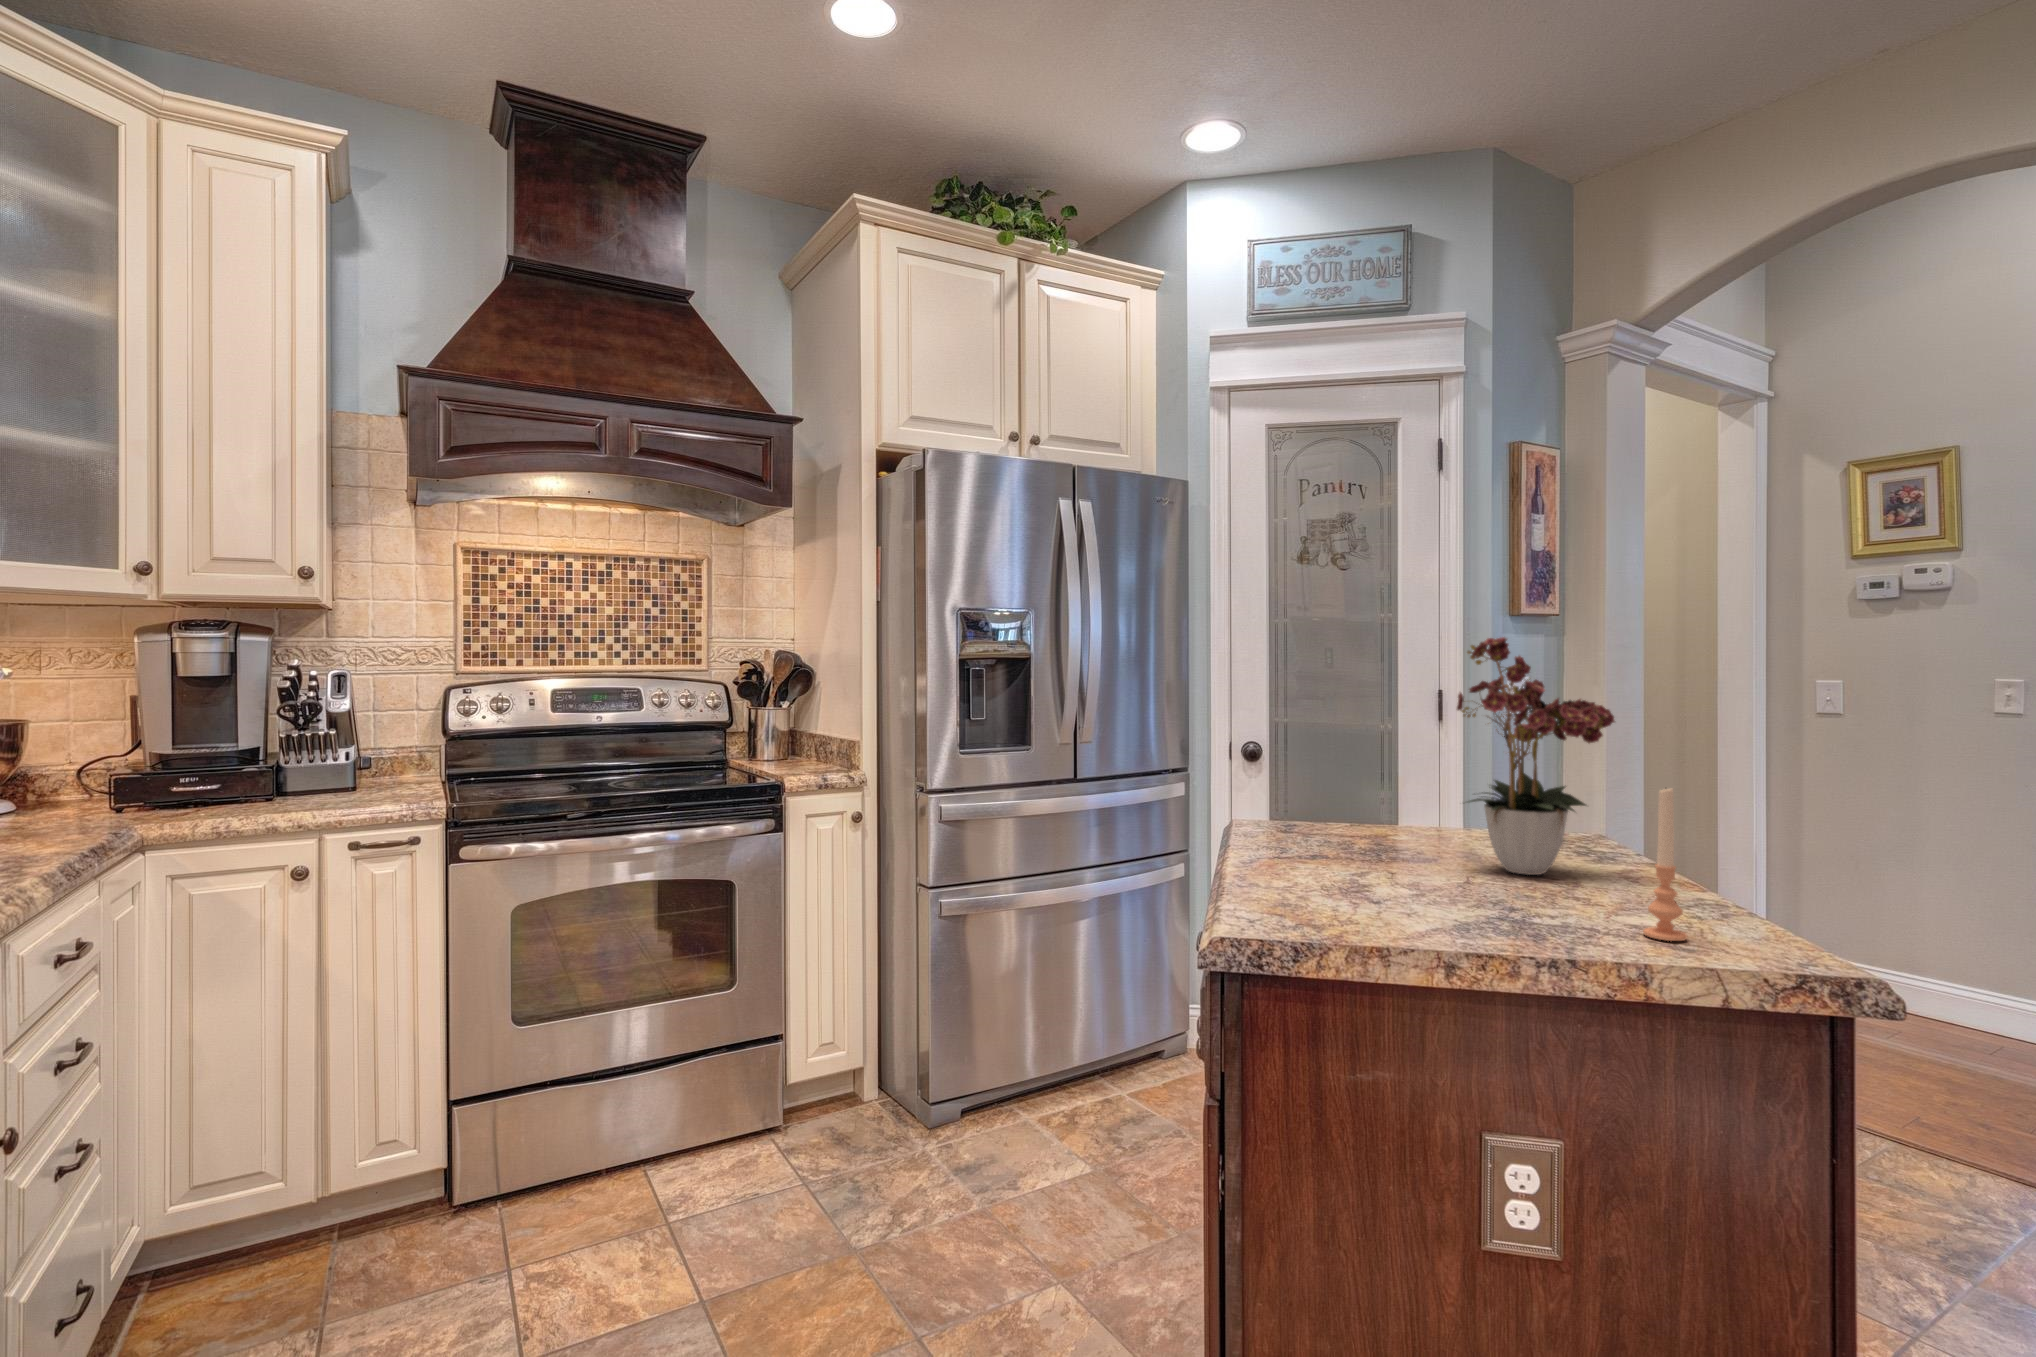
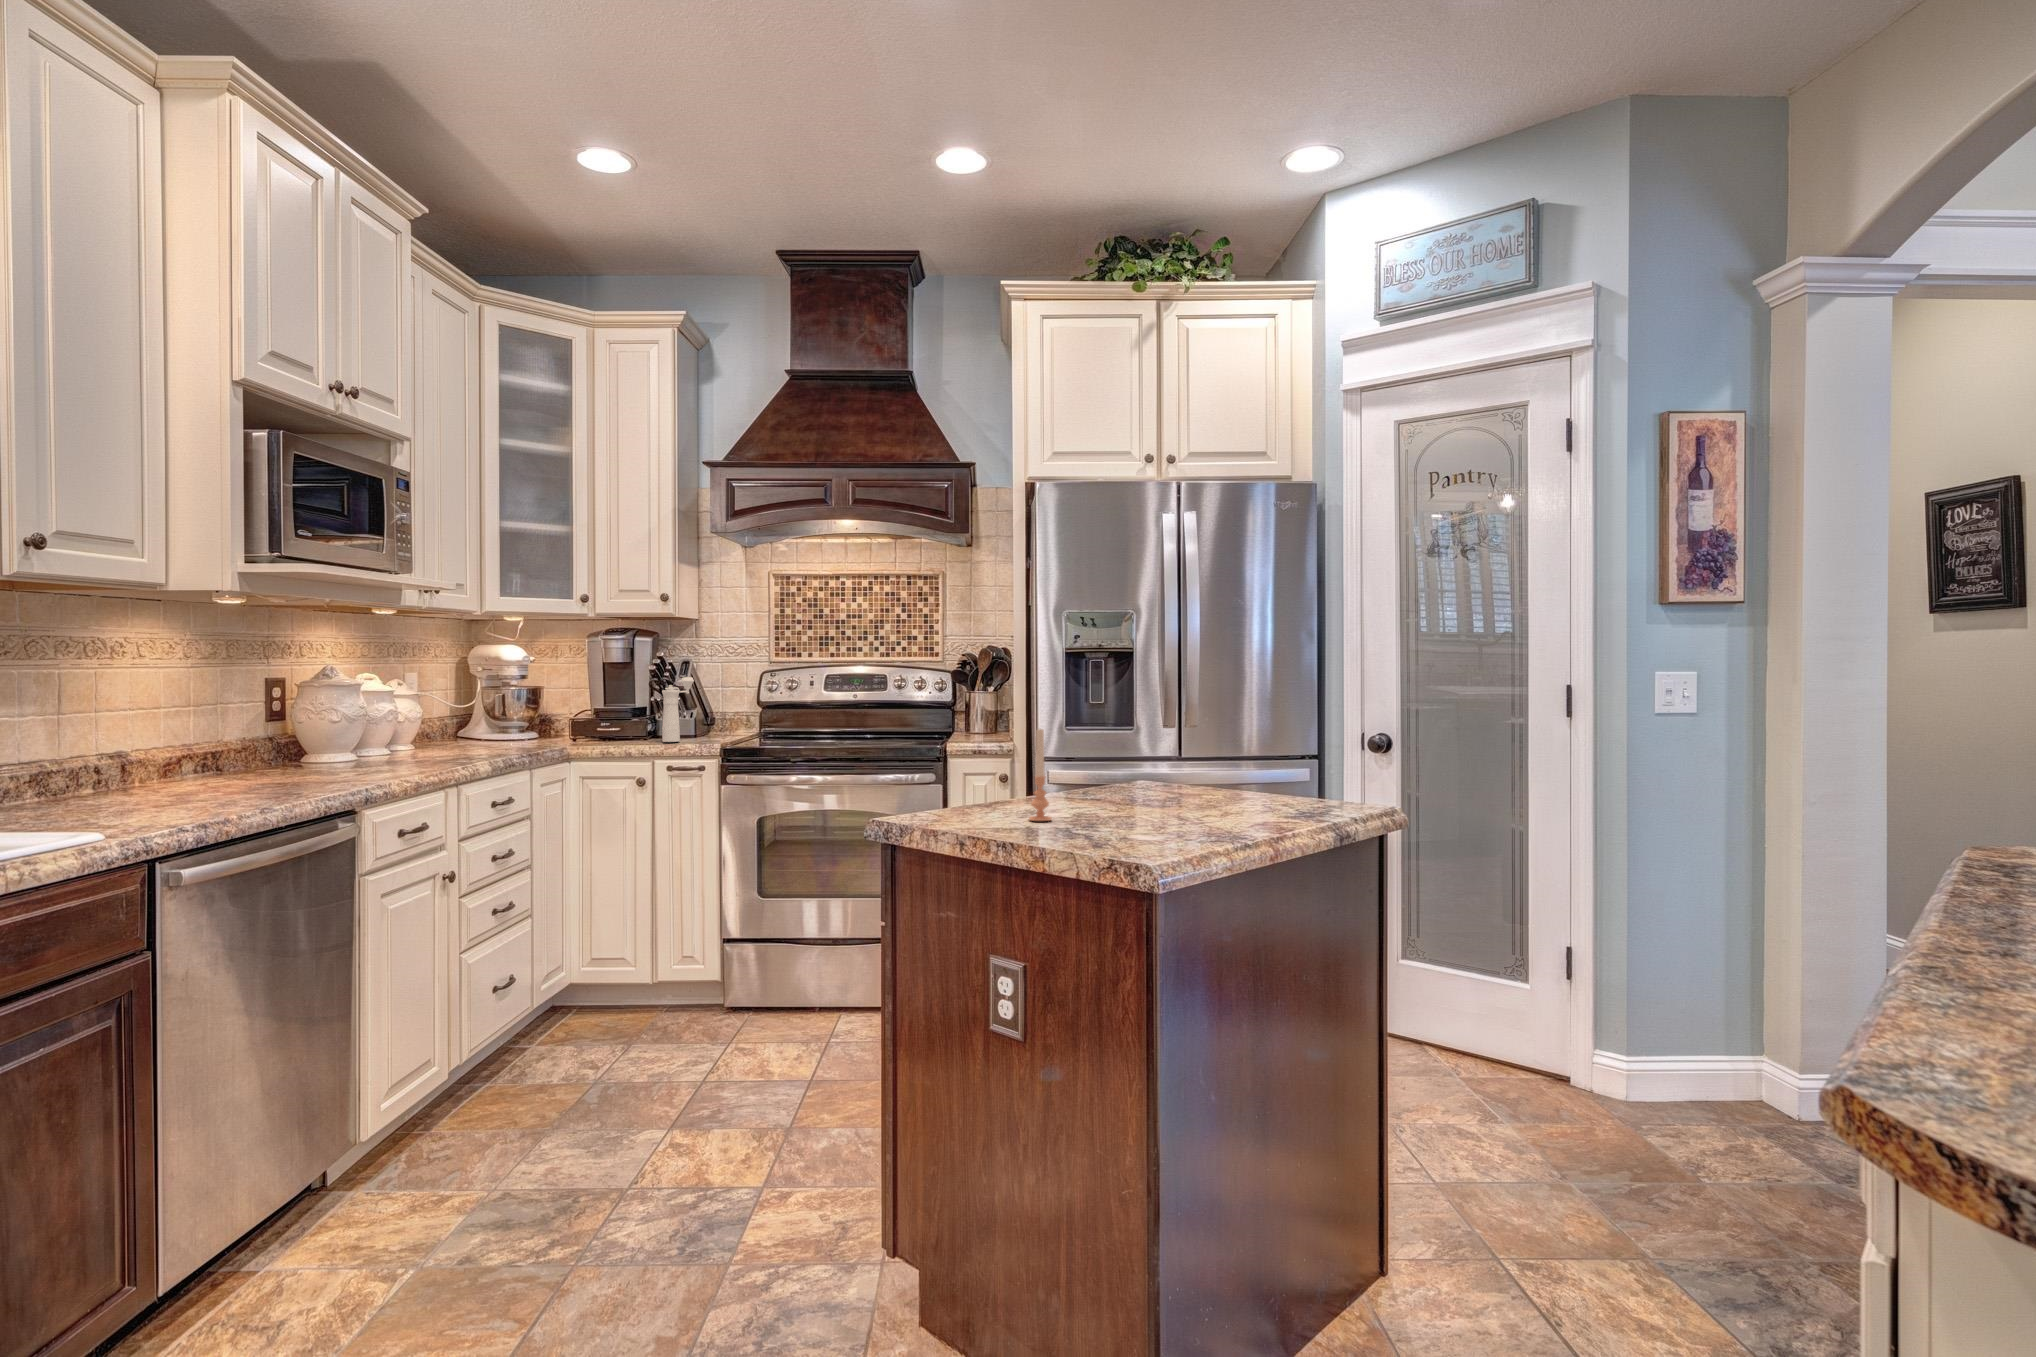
flower arrangement: present [1457,637,1615,875] -> none [1079,627,1184,801]
pepper mill: none [328,698,373,804] -> present [662,677,694,742]

